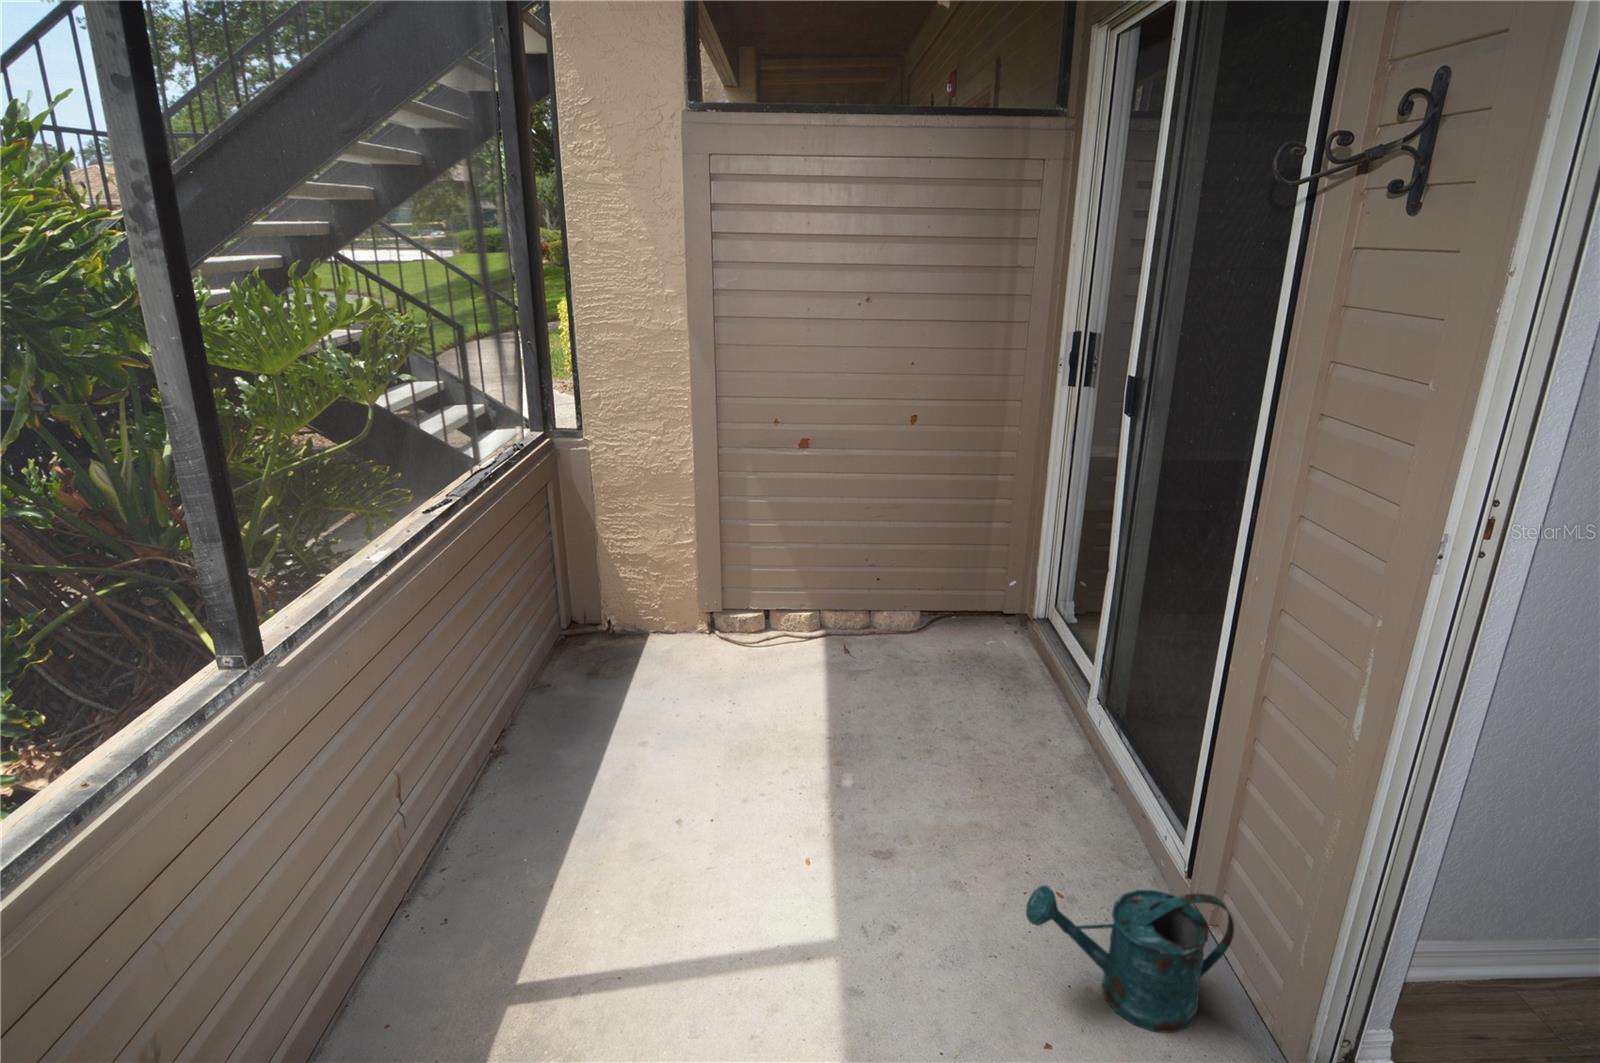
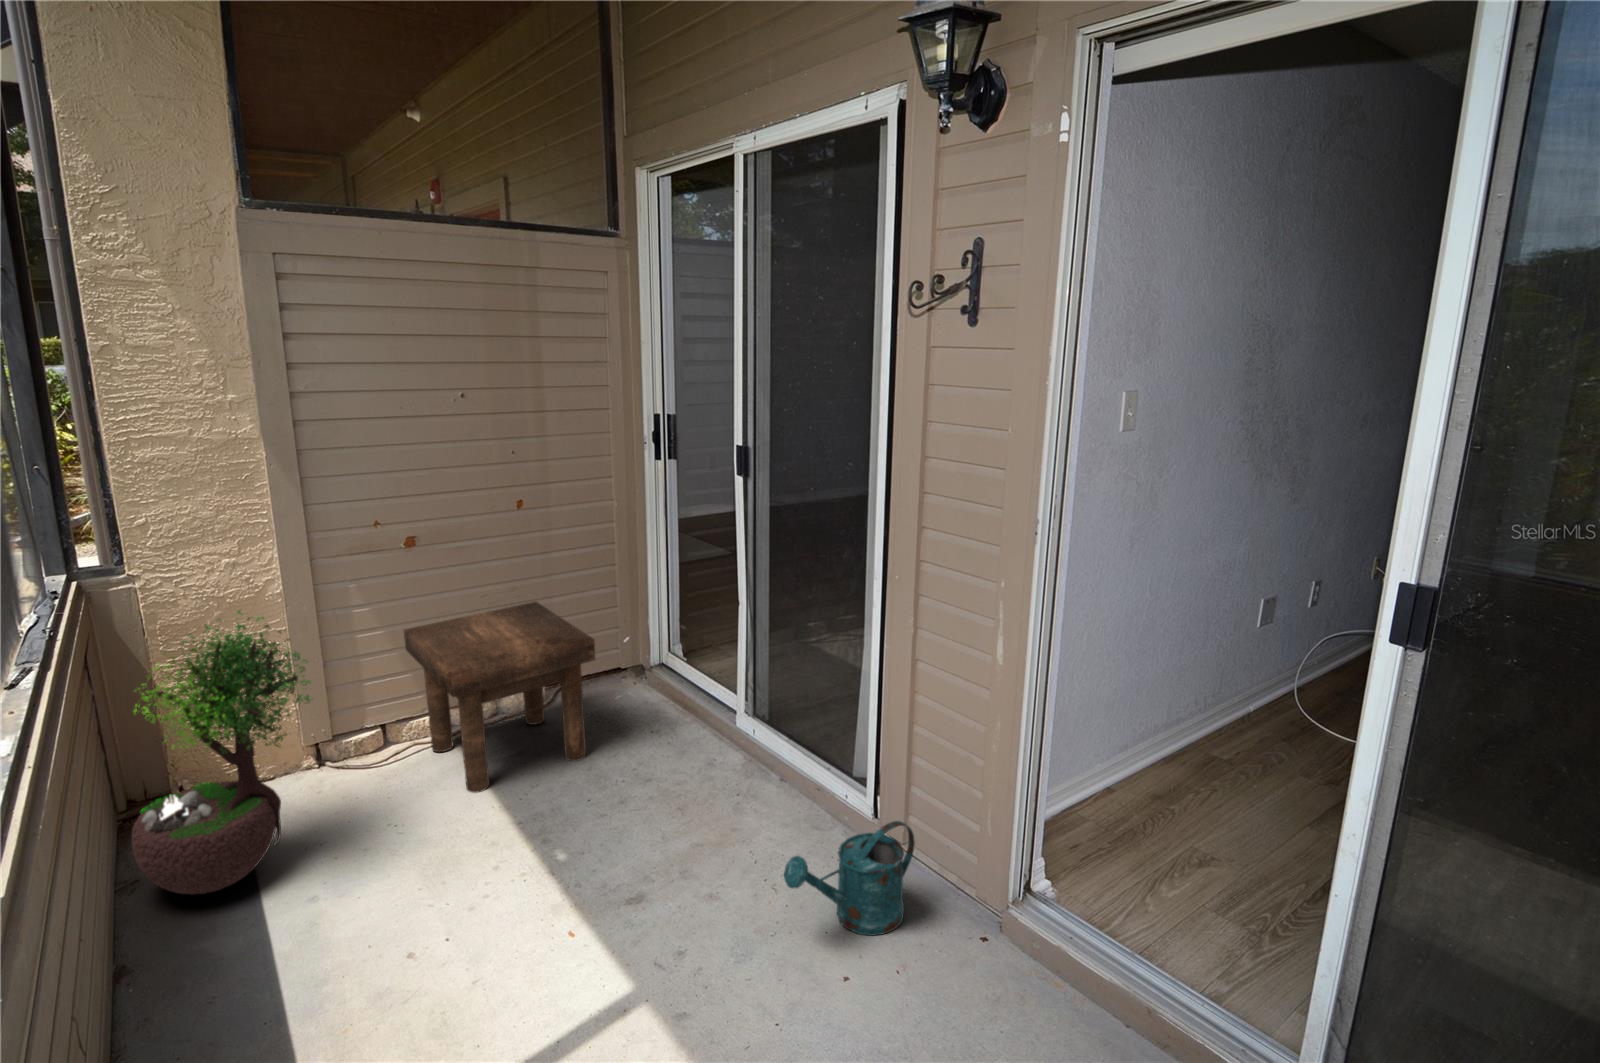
potted tree: none [530,479,664,711] -> present [132,610,311,894]
stool: none [789,524,948,696] -> present [403,602,595,793]

